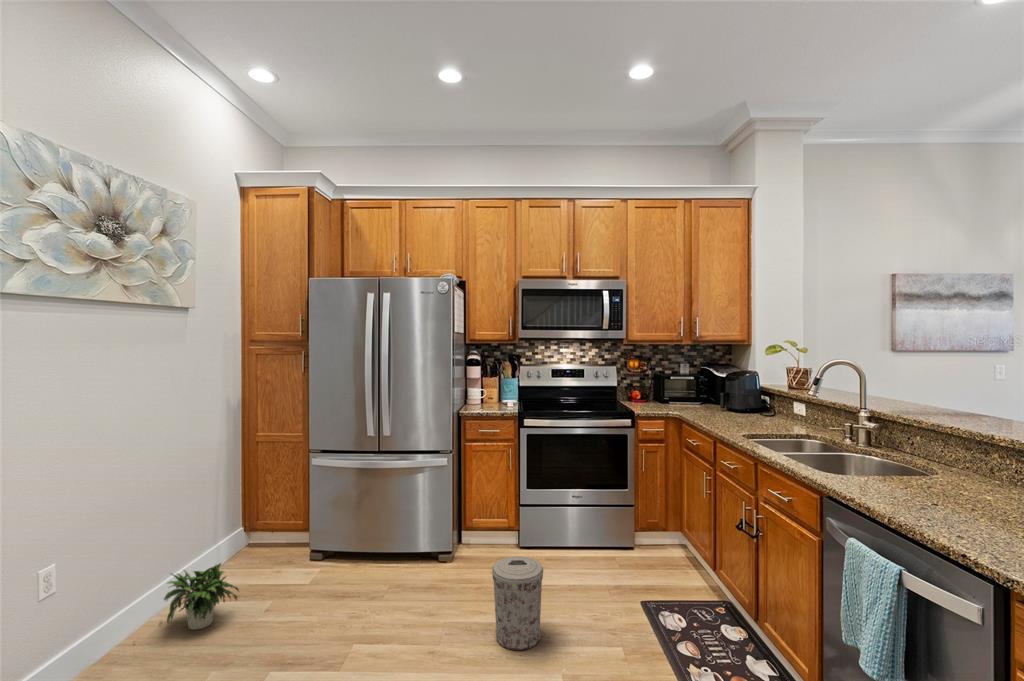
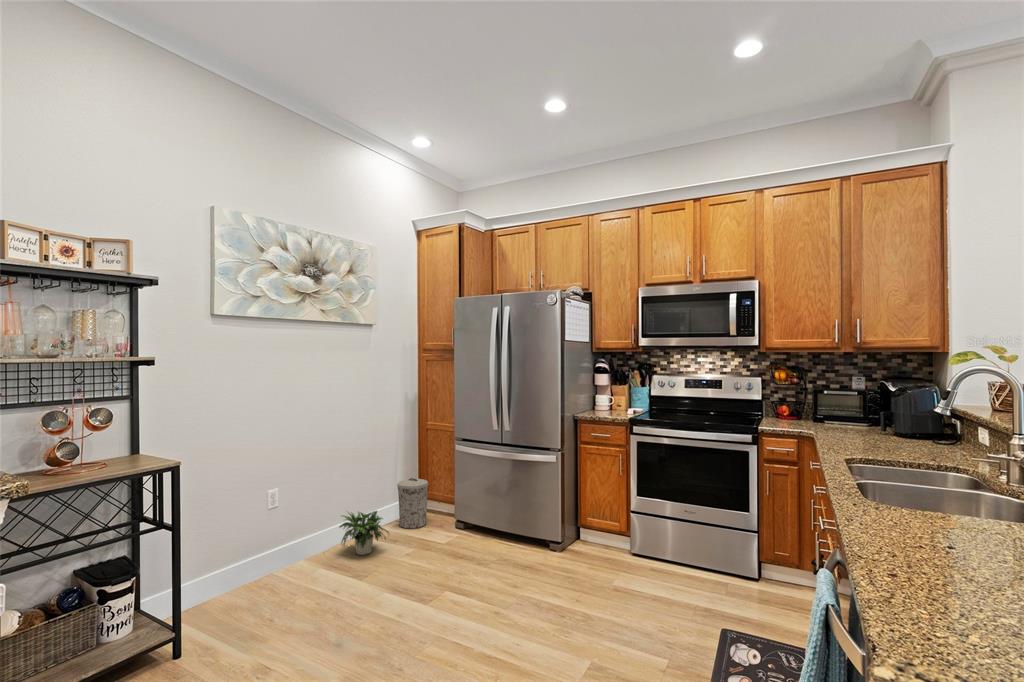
trash can: present [492,556,543,650] -> present [397,478,428,529]

